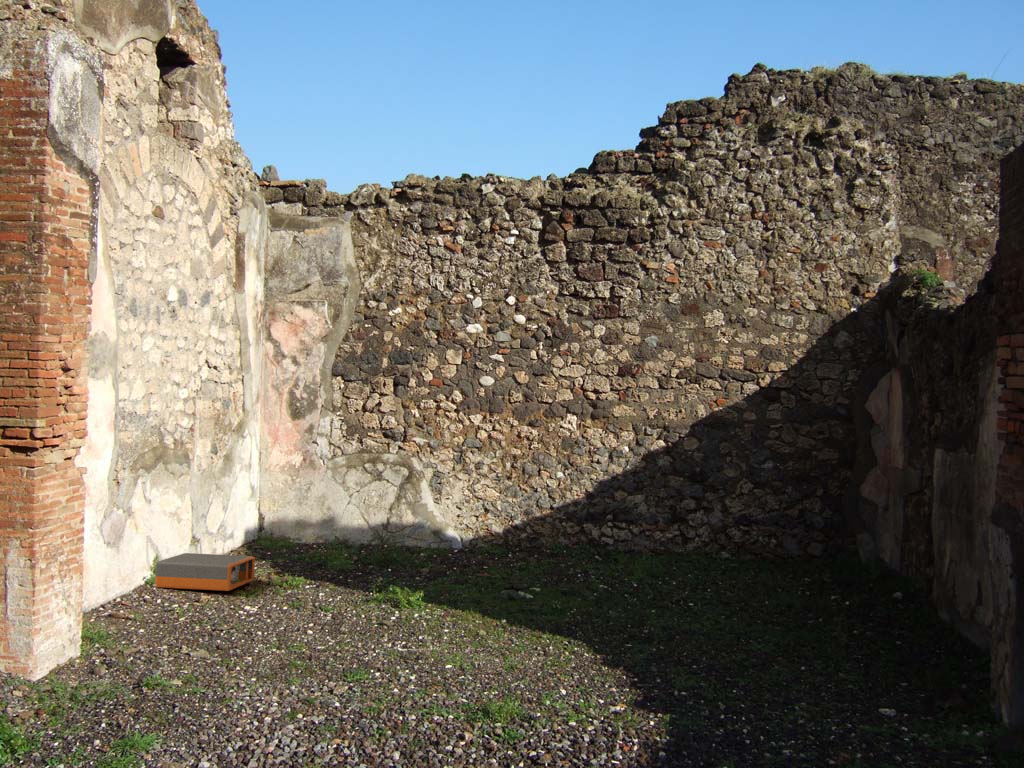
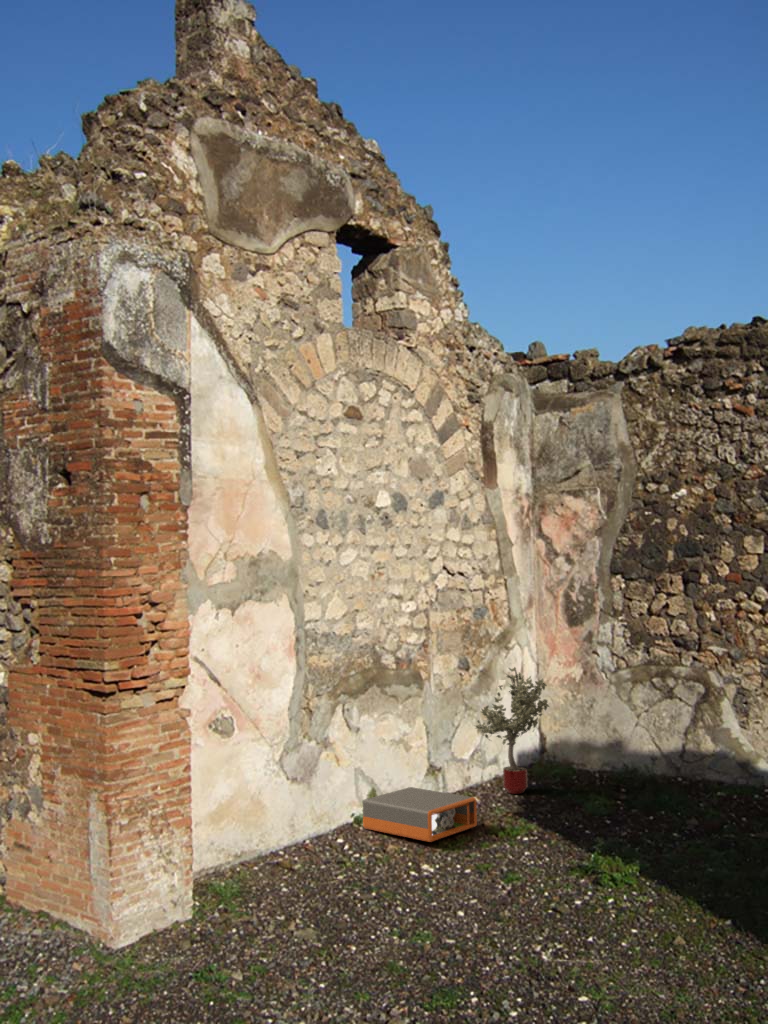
potted tree: none [227,451,289,560] -> present [476,667,549,794]

